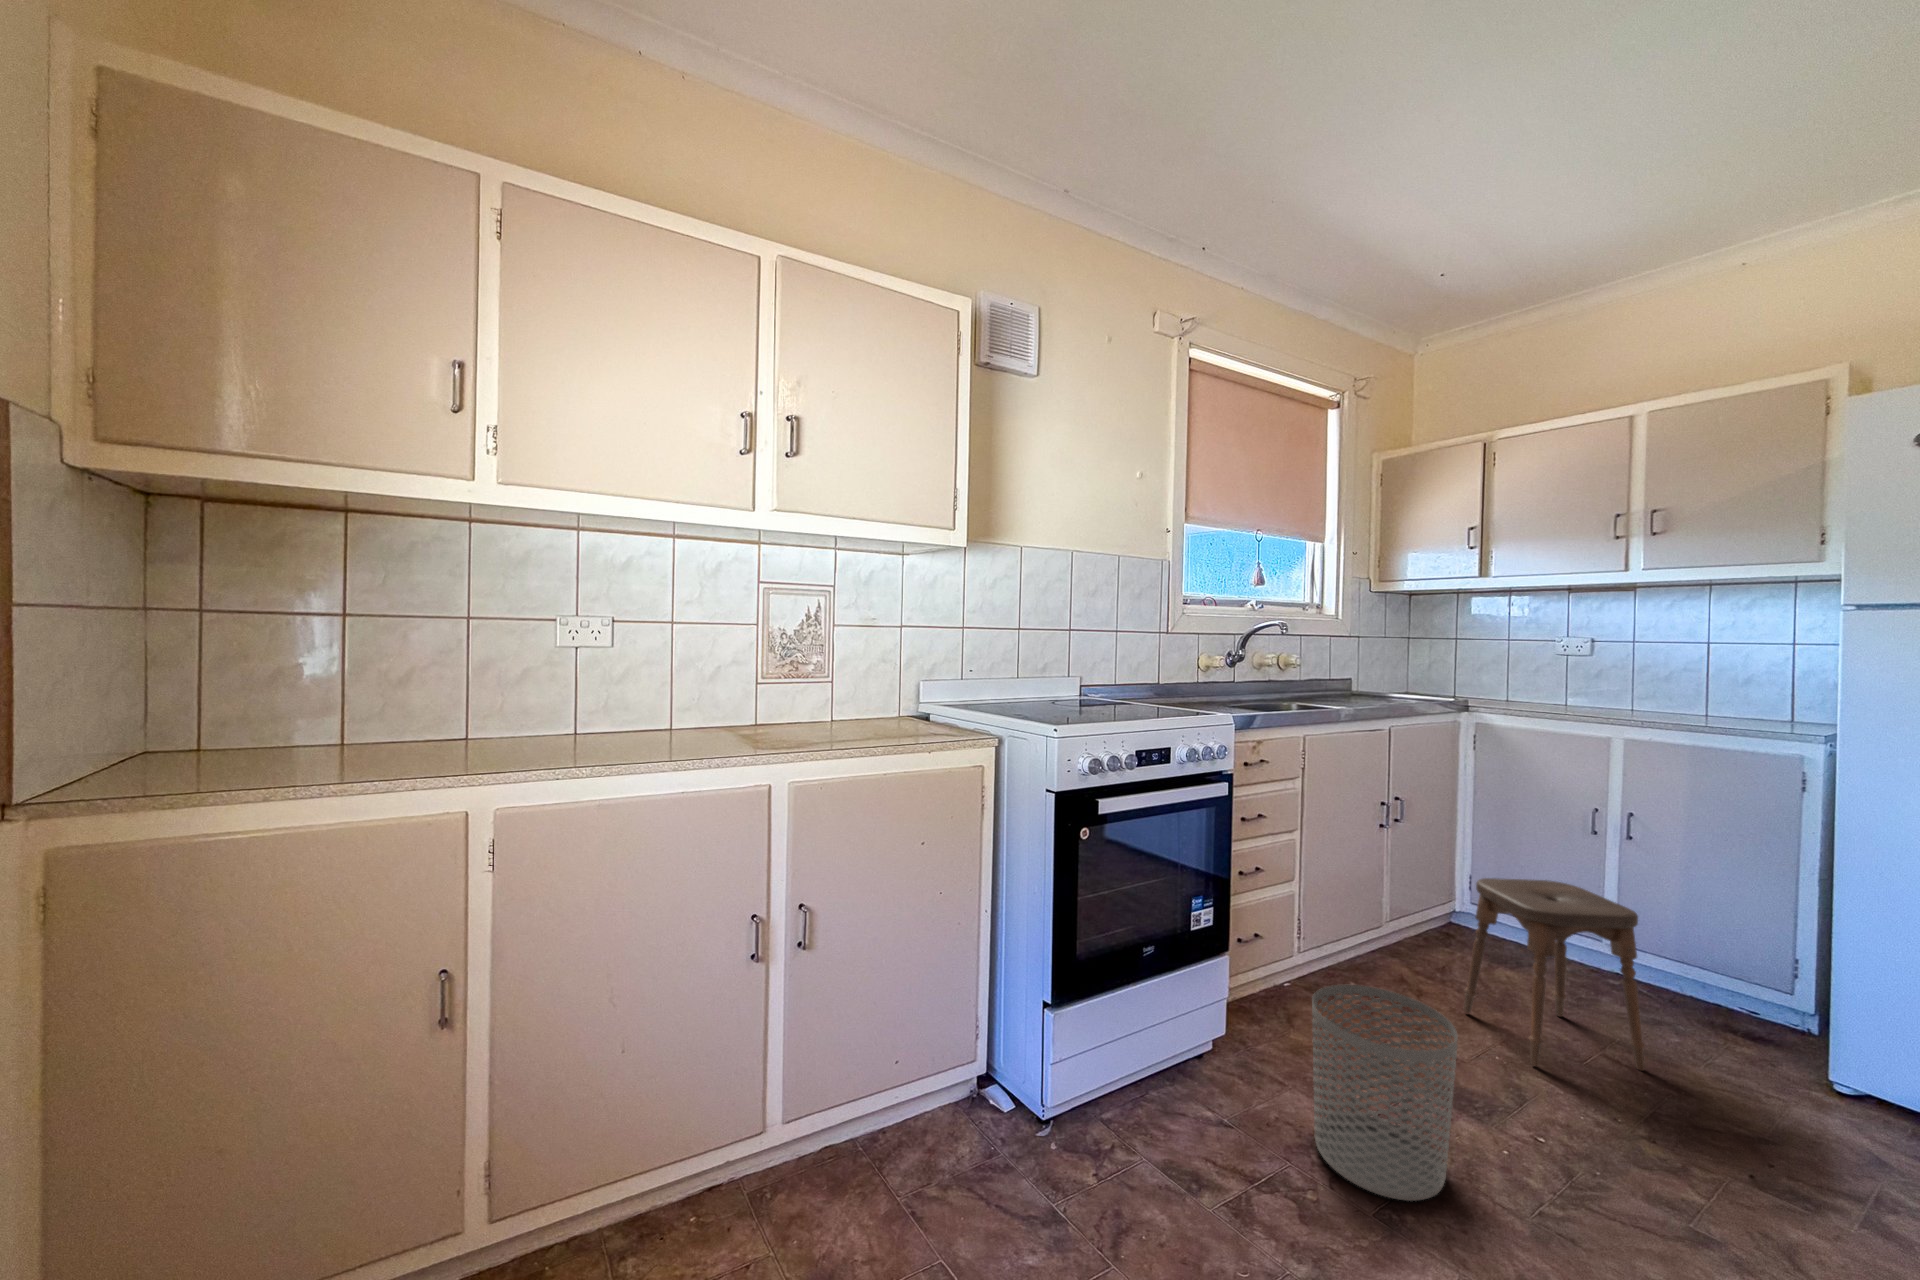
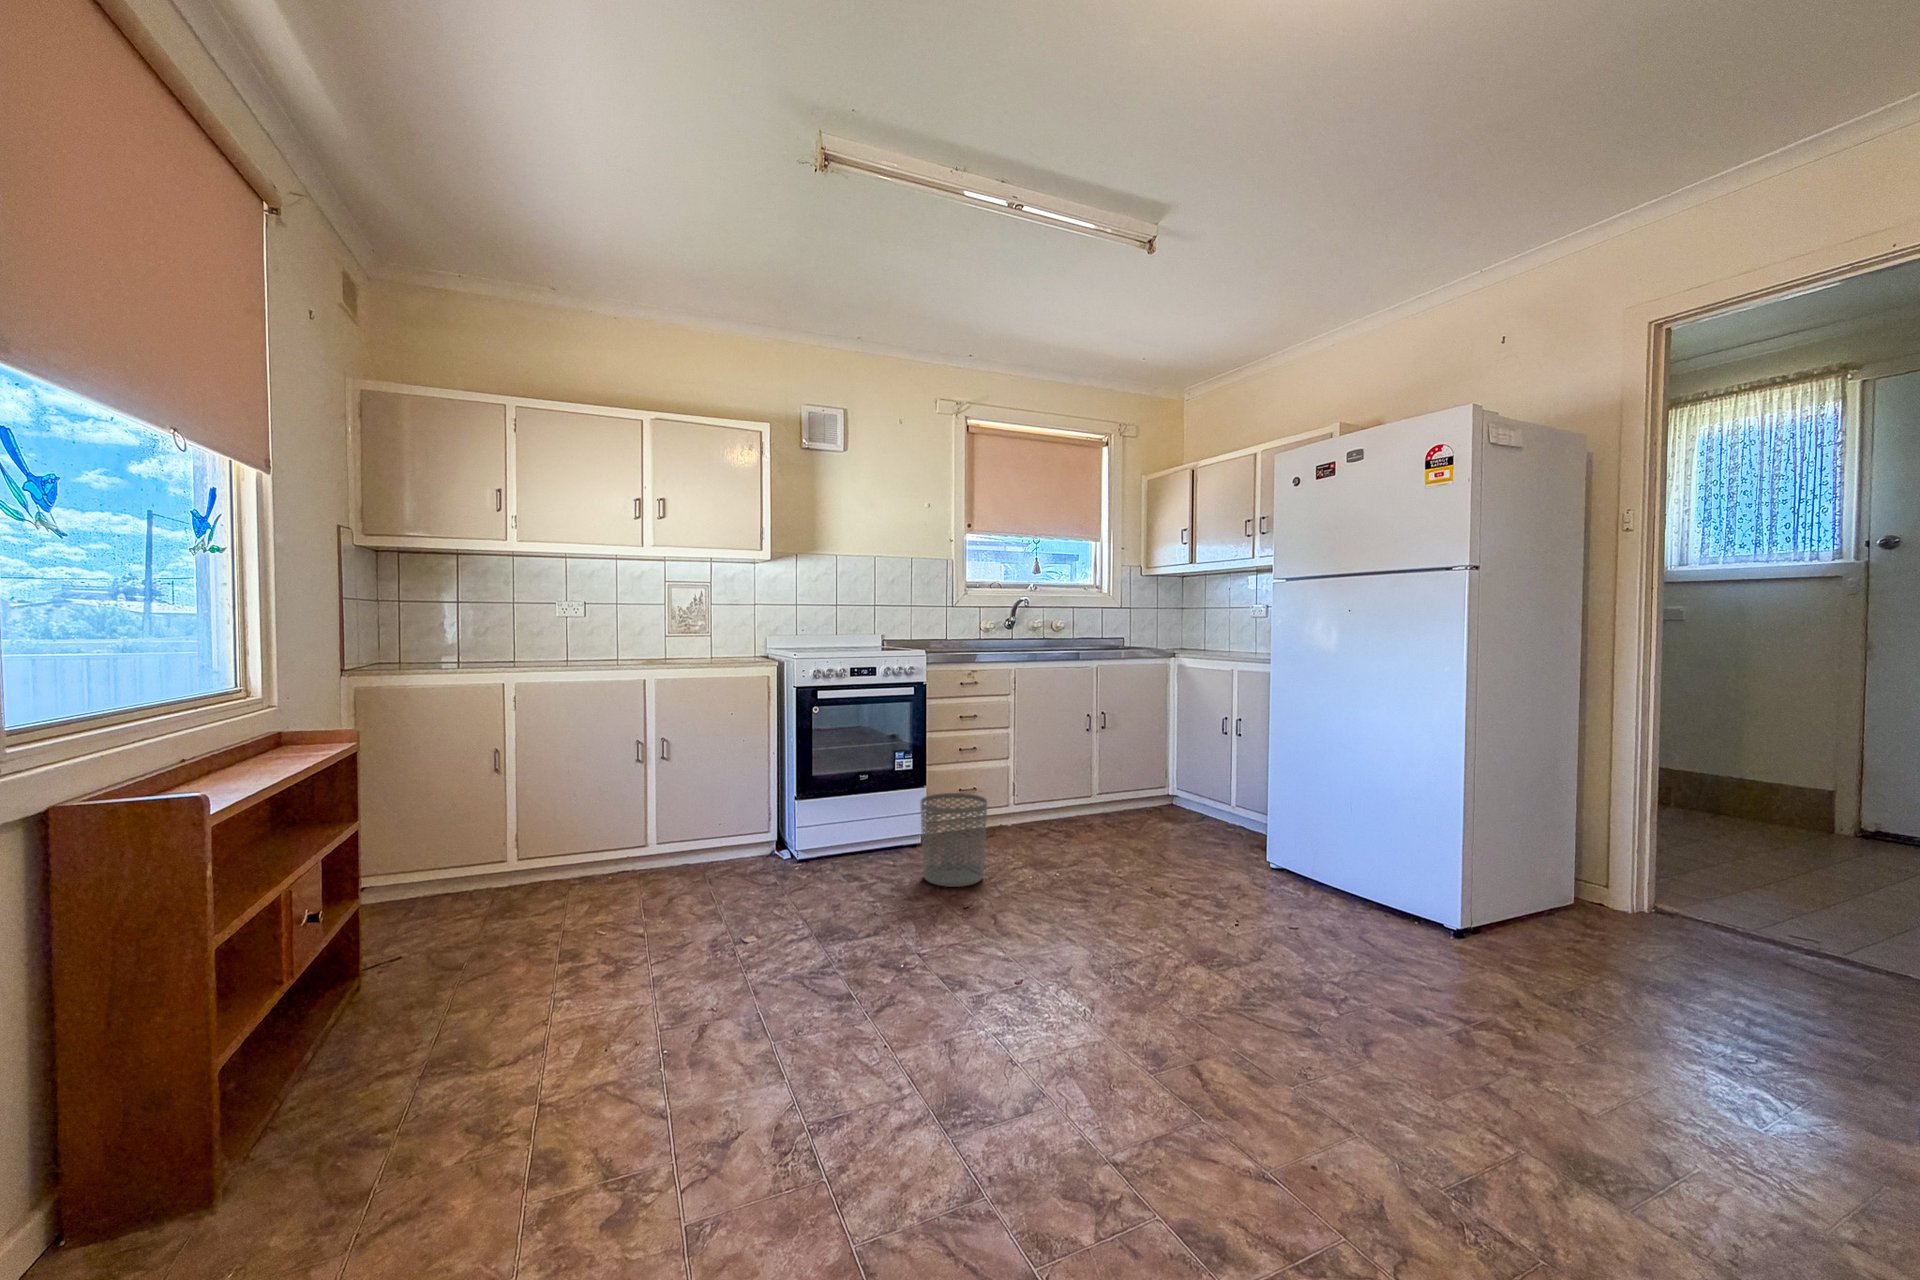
stool: present [1464,878,1645,1071] -> none [1102,755,1170,861]

